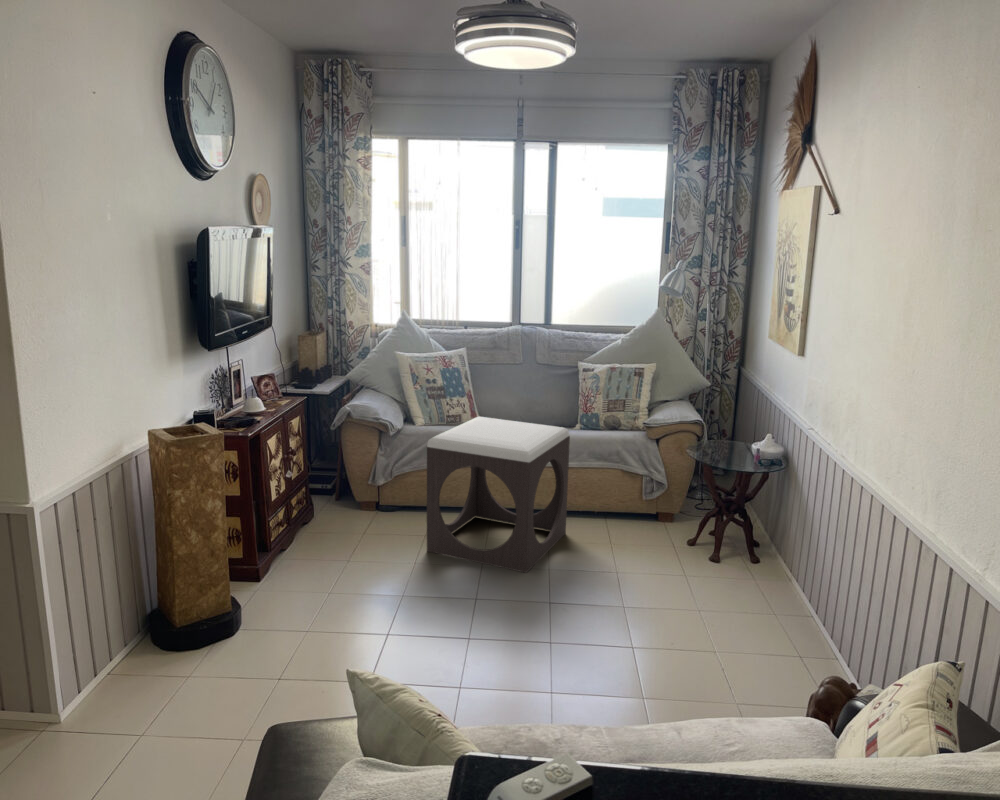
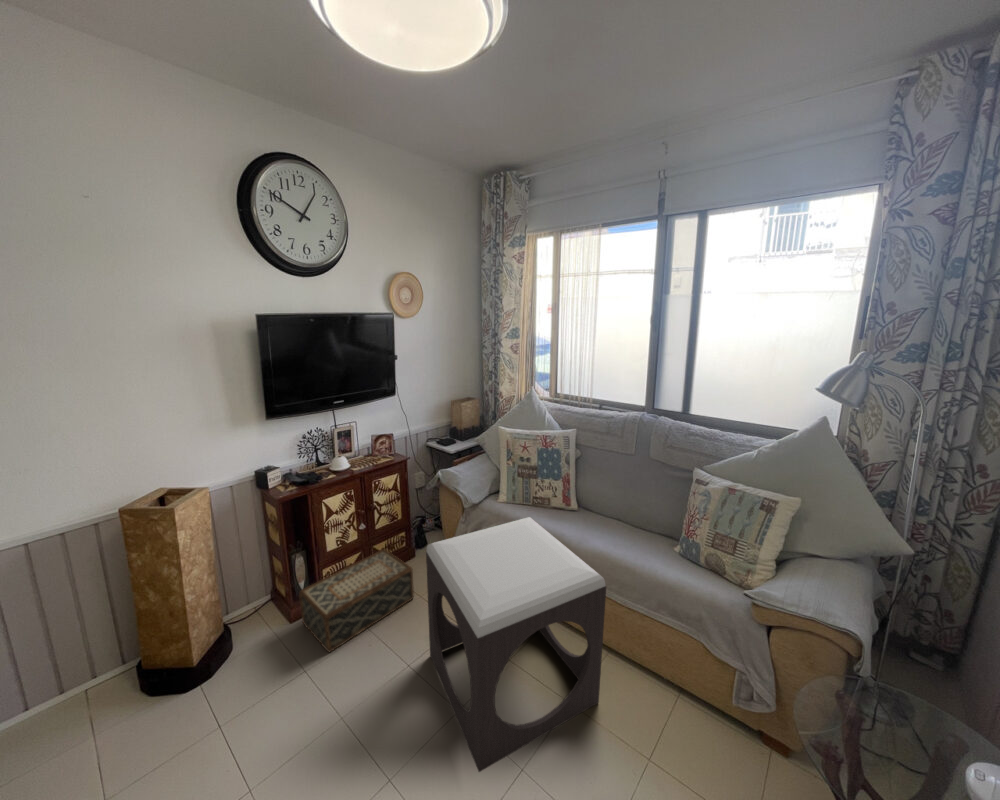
woven basket: none [277,496,363,574] -> present [299,550,414,652]

